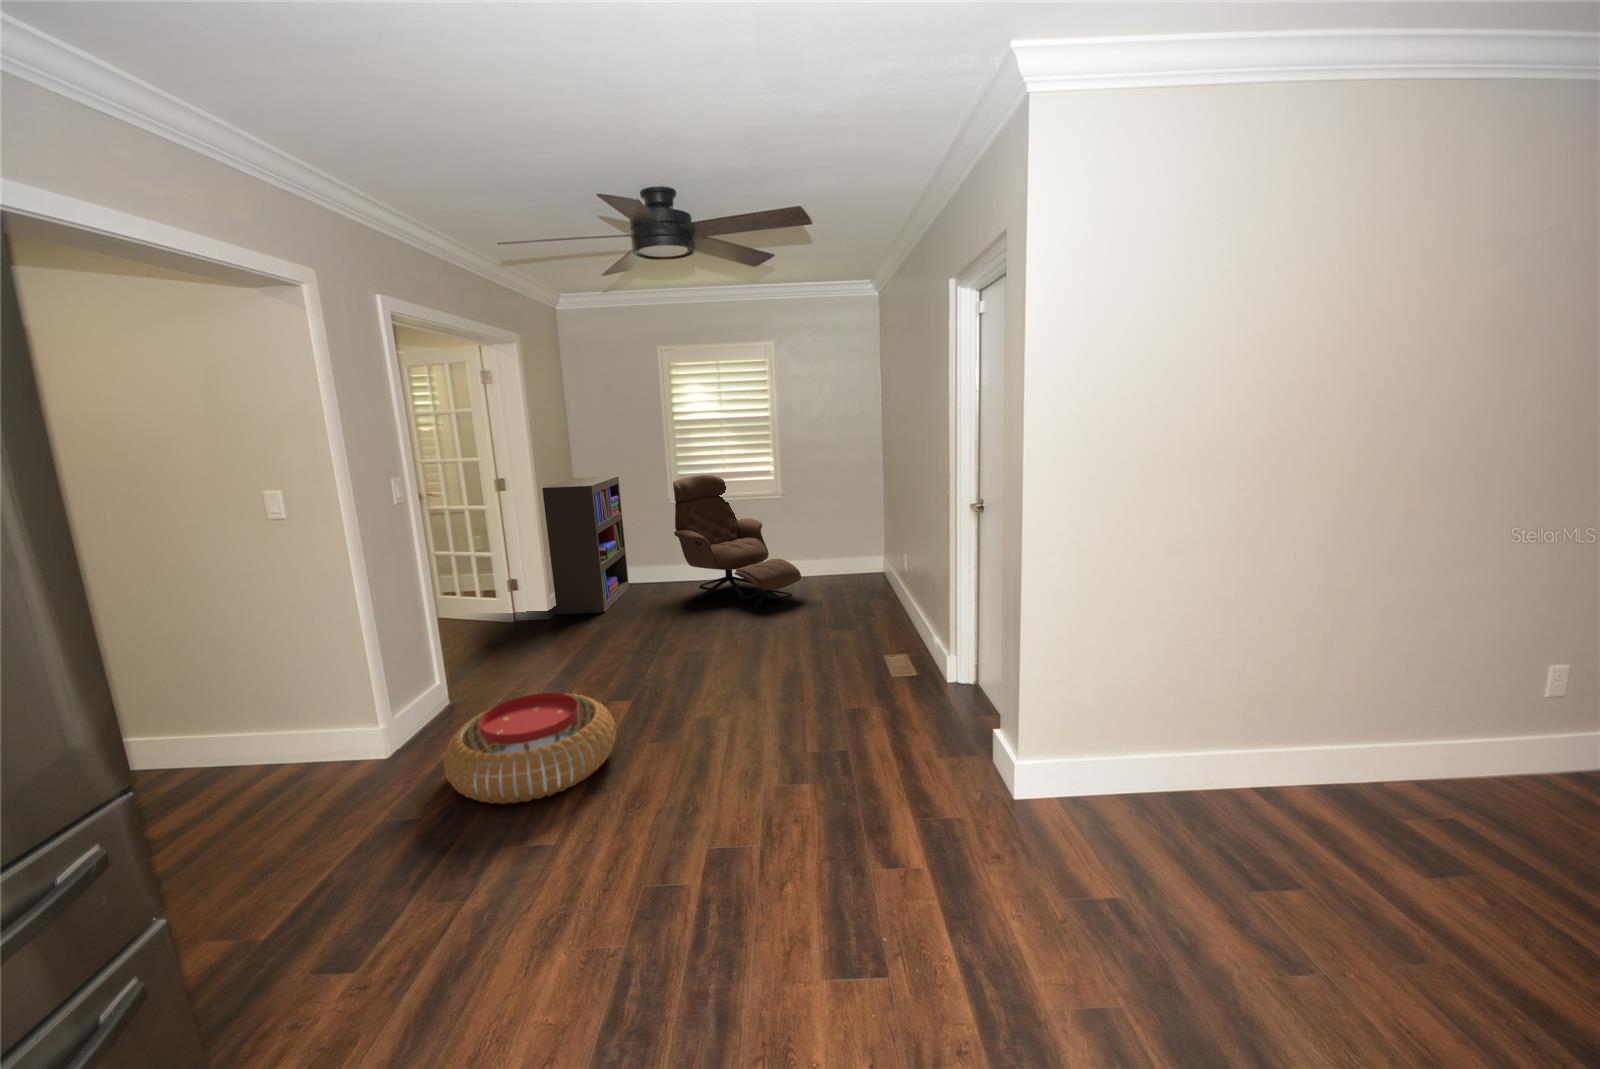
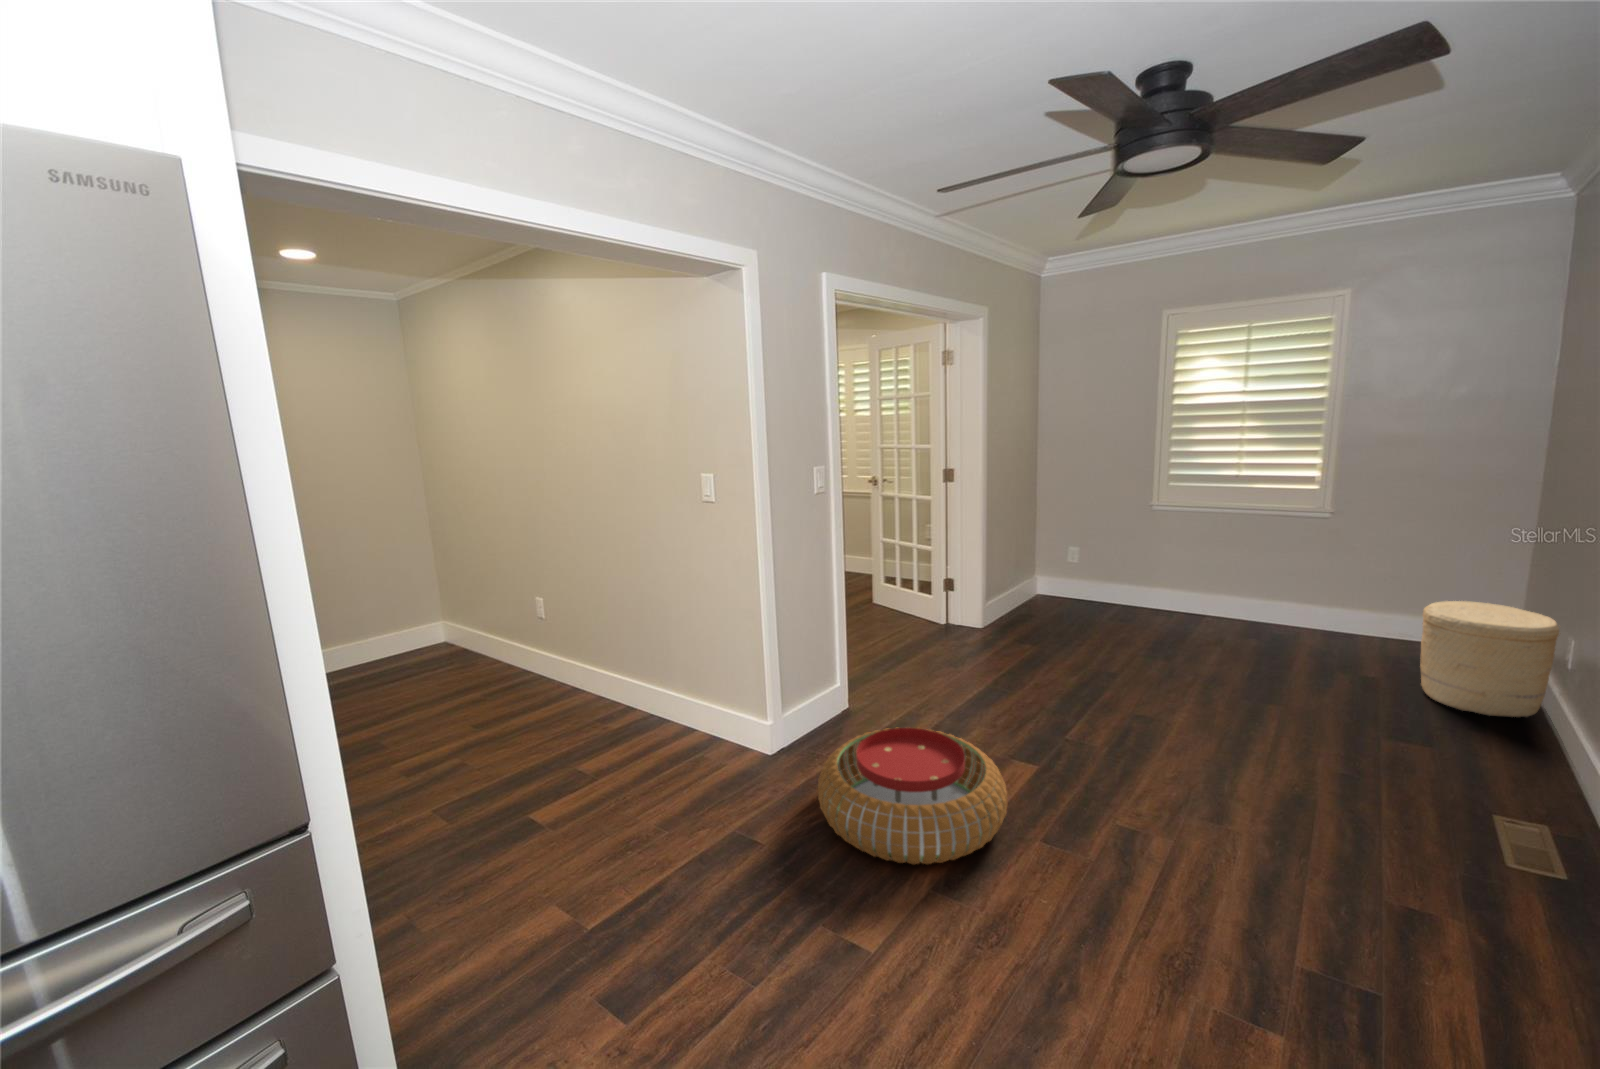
lounge chair: present [673,475,801,607] -> none [1147,479,1348,681]
bookshelf: present [542,476,629,614] -> none [990,471,1085,633]
woven basket: none [834,538,892,602] -> present [1420,601,1559,717]

